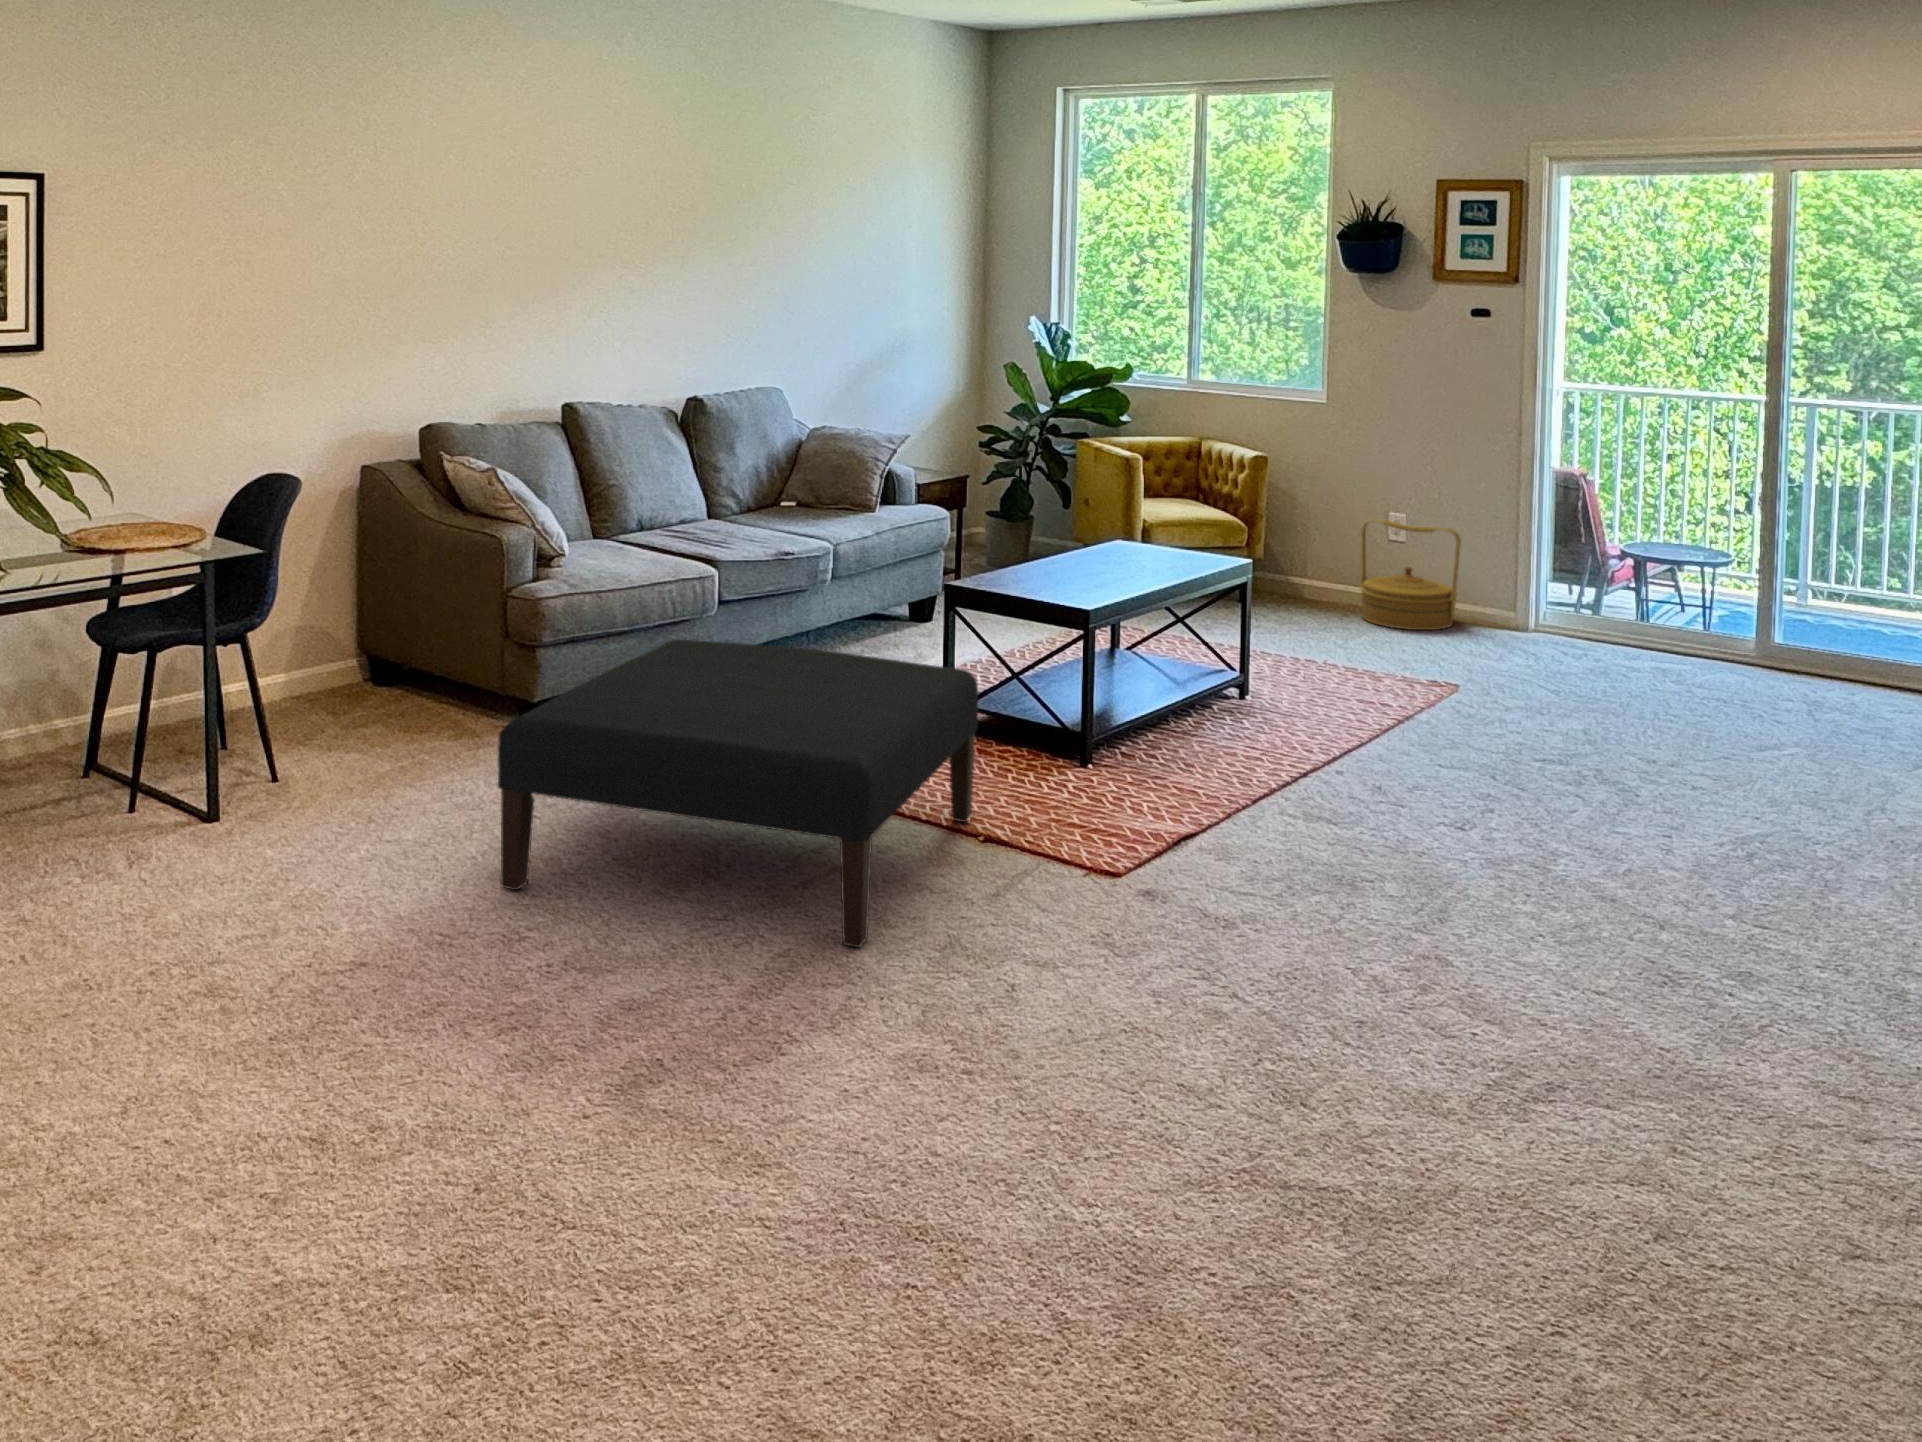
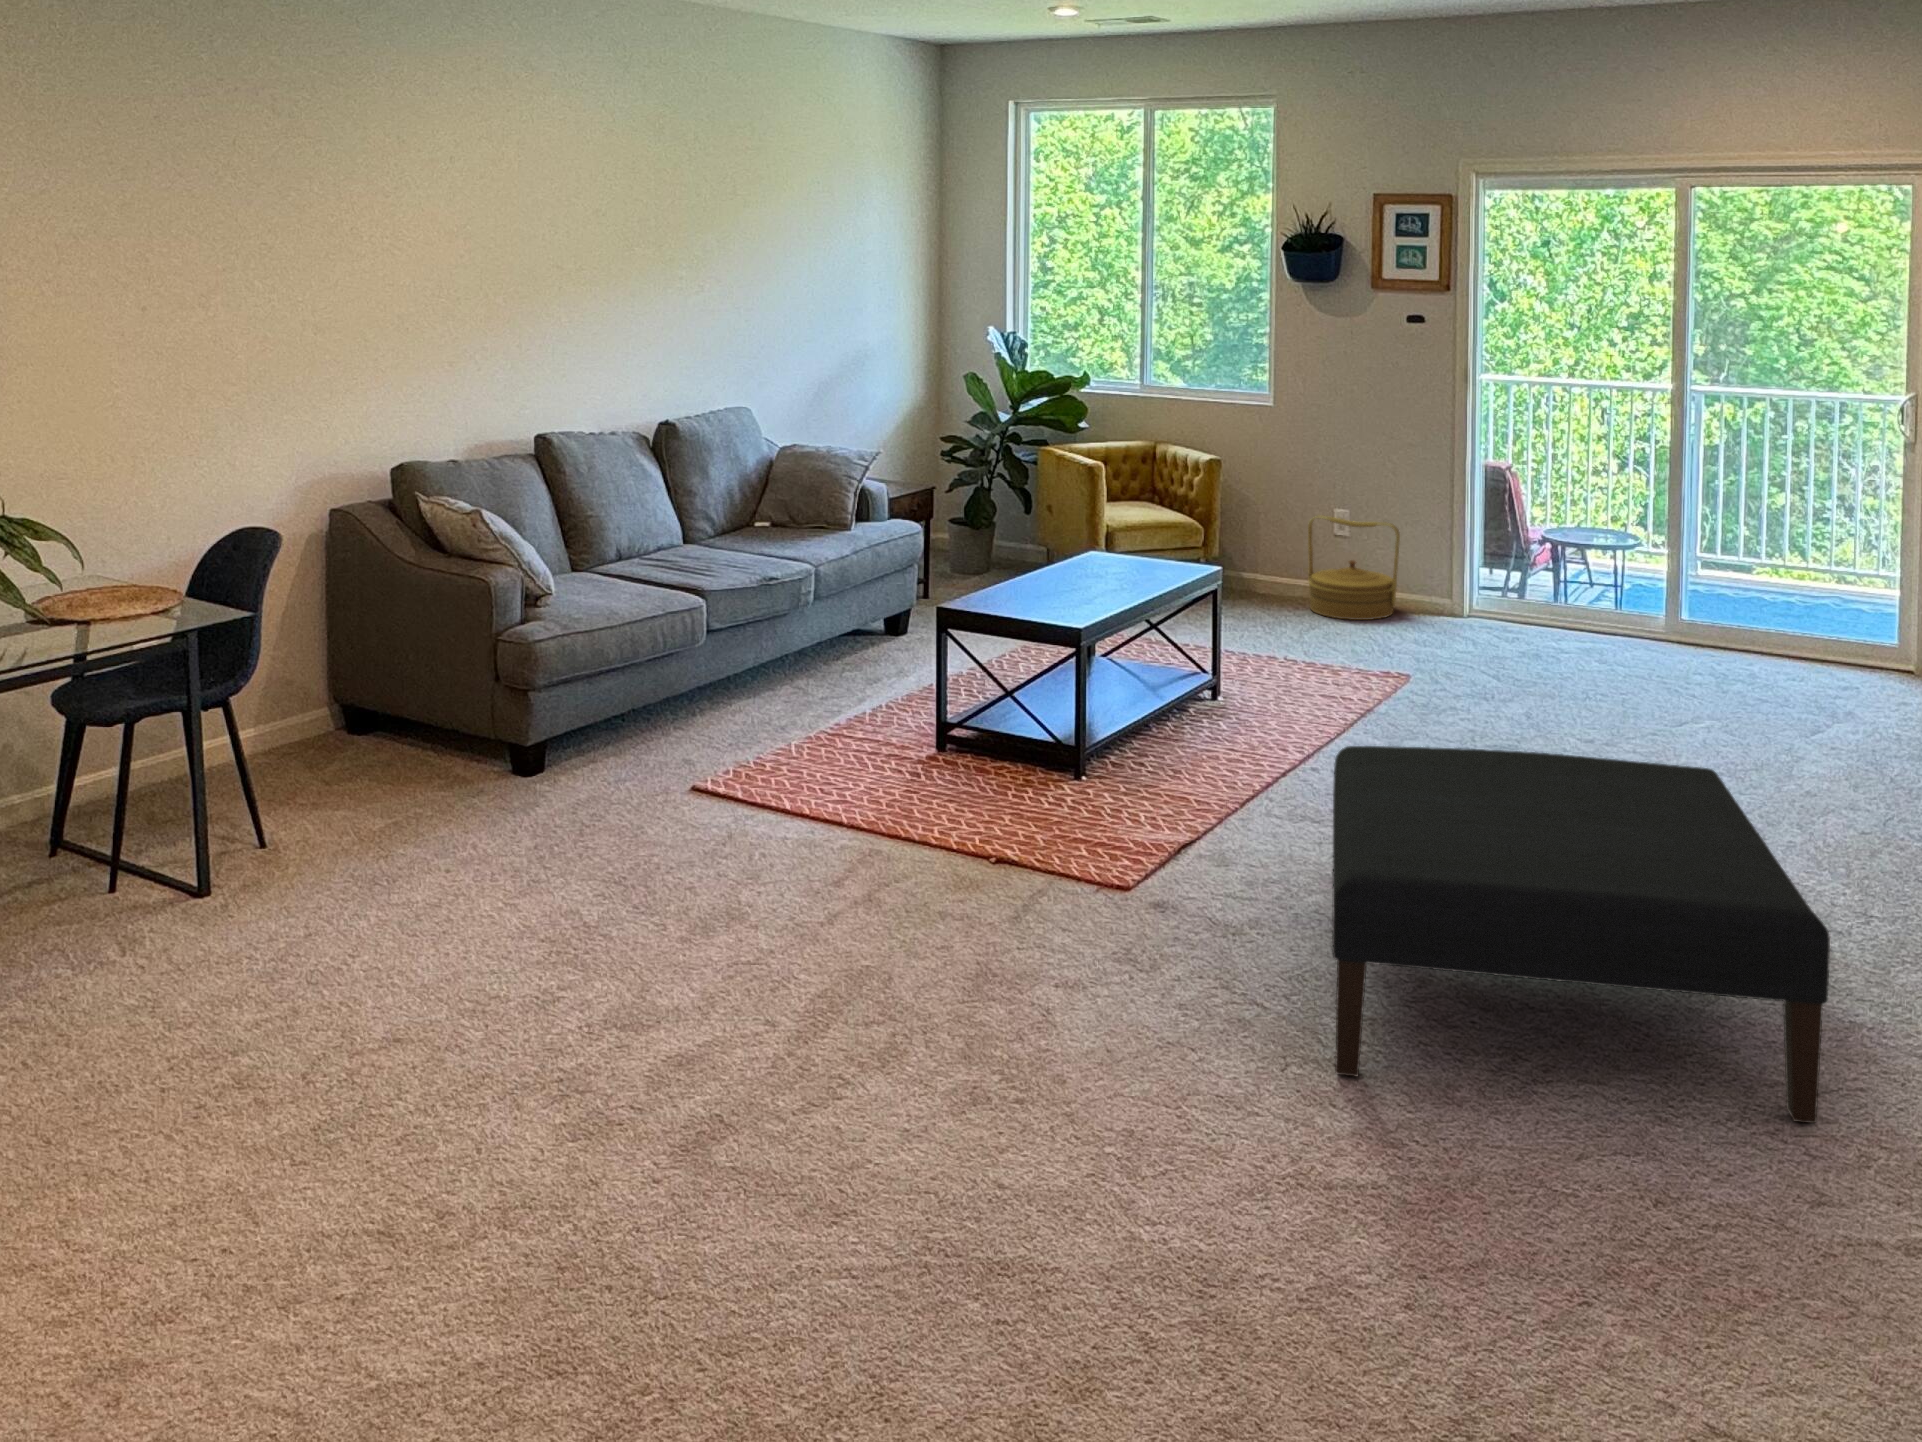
ottoman: present [498,640,978,947] -> present [1332,746,1830,1123]

